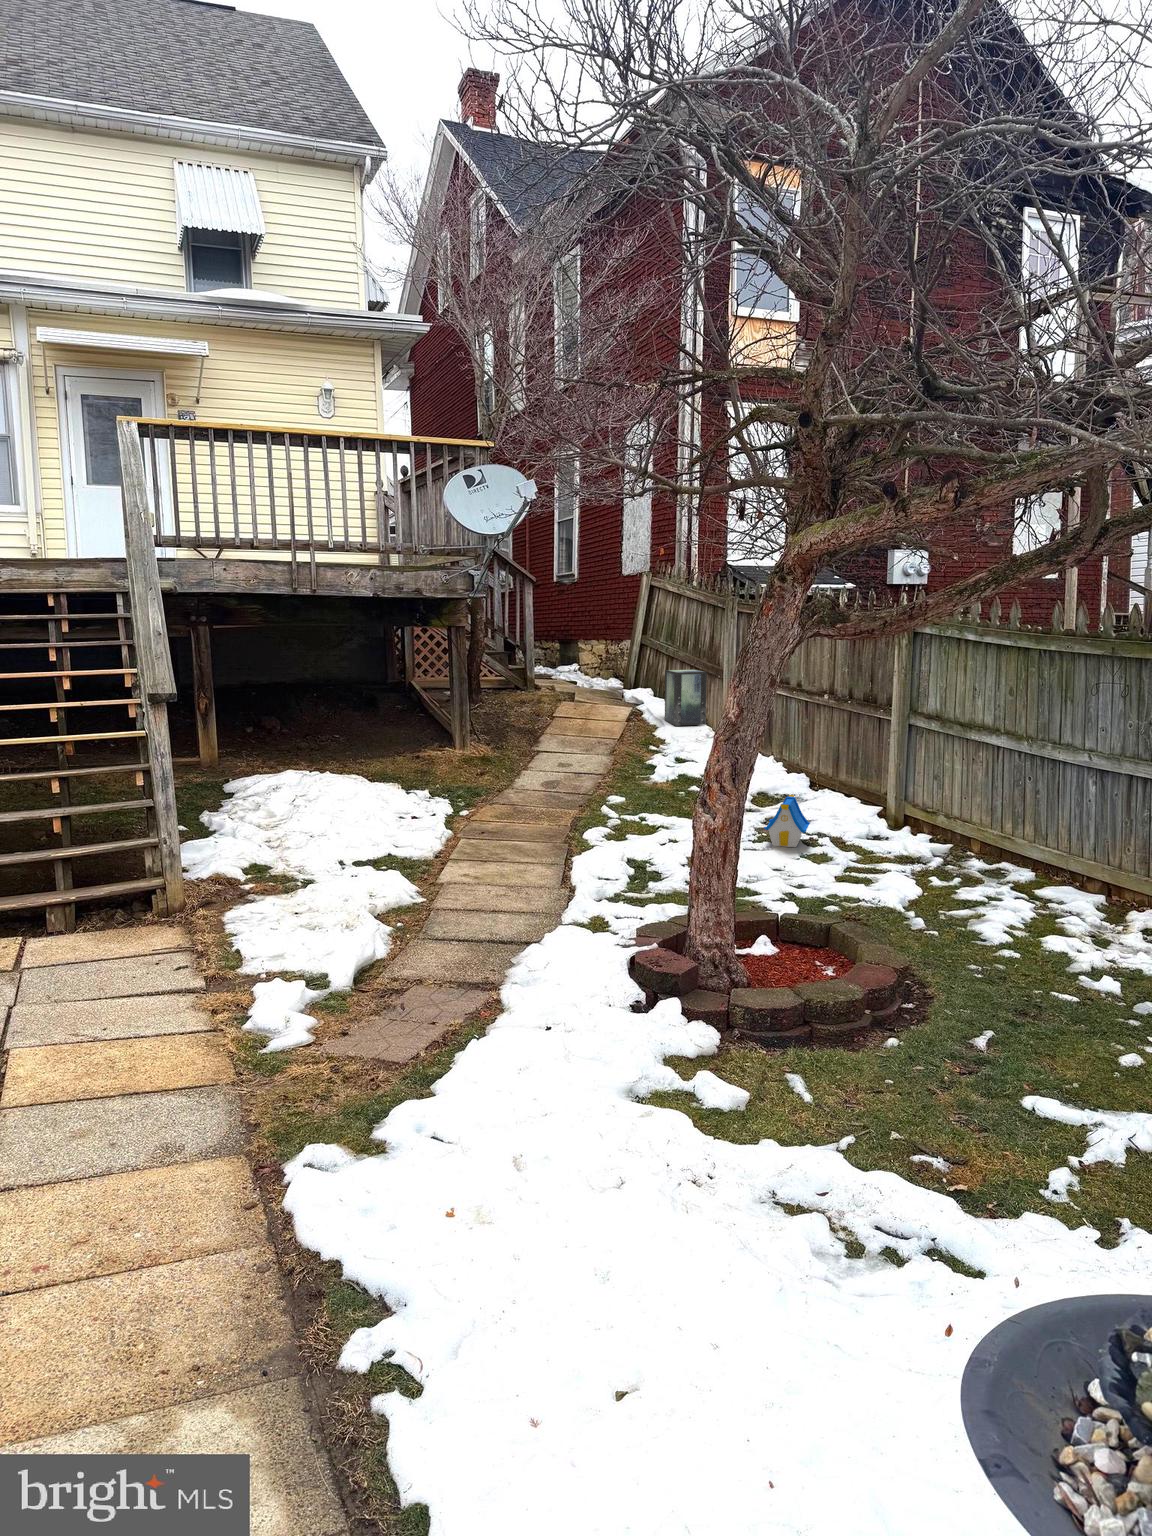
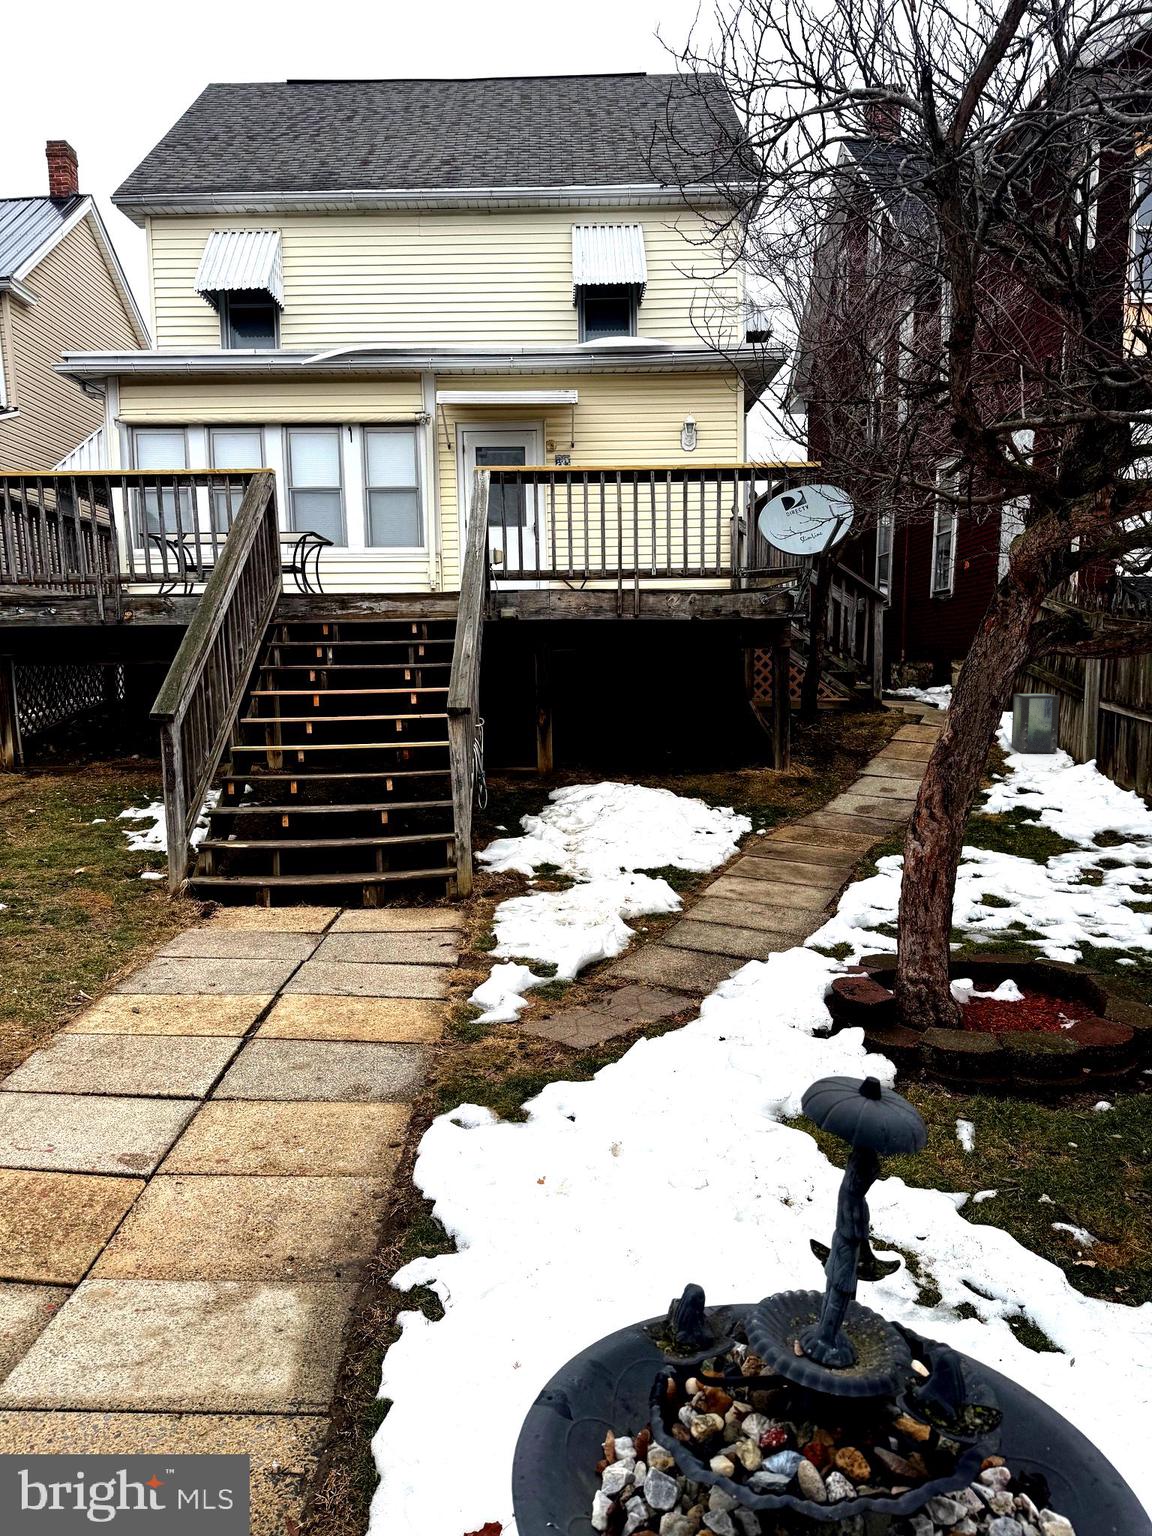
toy house: present [764,795,810,847] -> none [1067,830,1127,887]

